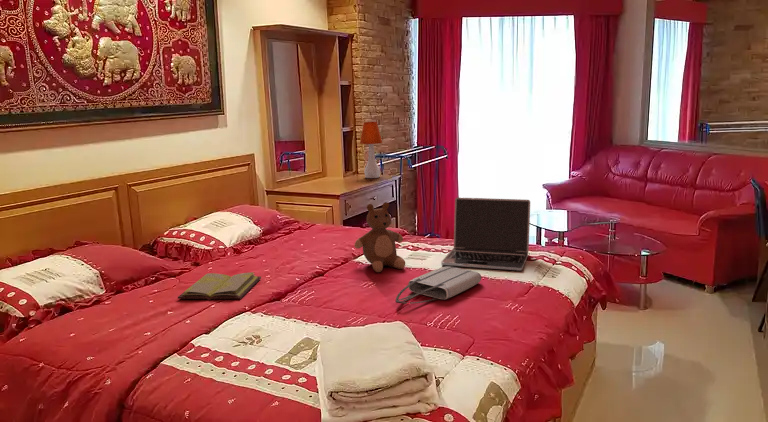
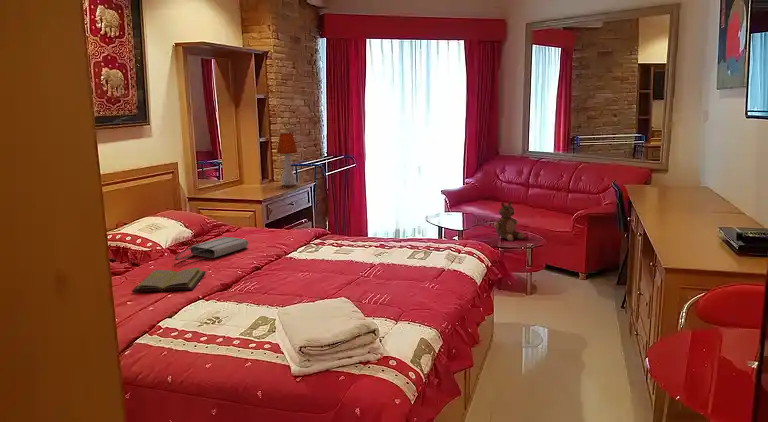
laptop: present [441,198,530,271] -> none [365,199,438,259]
teddy bear: present [354,202,405,272] -> present [494,201,524,241]
tote bag: present [396,266,481,303] -> present [175,237,248,260]

